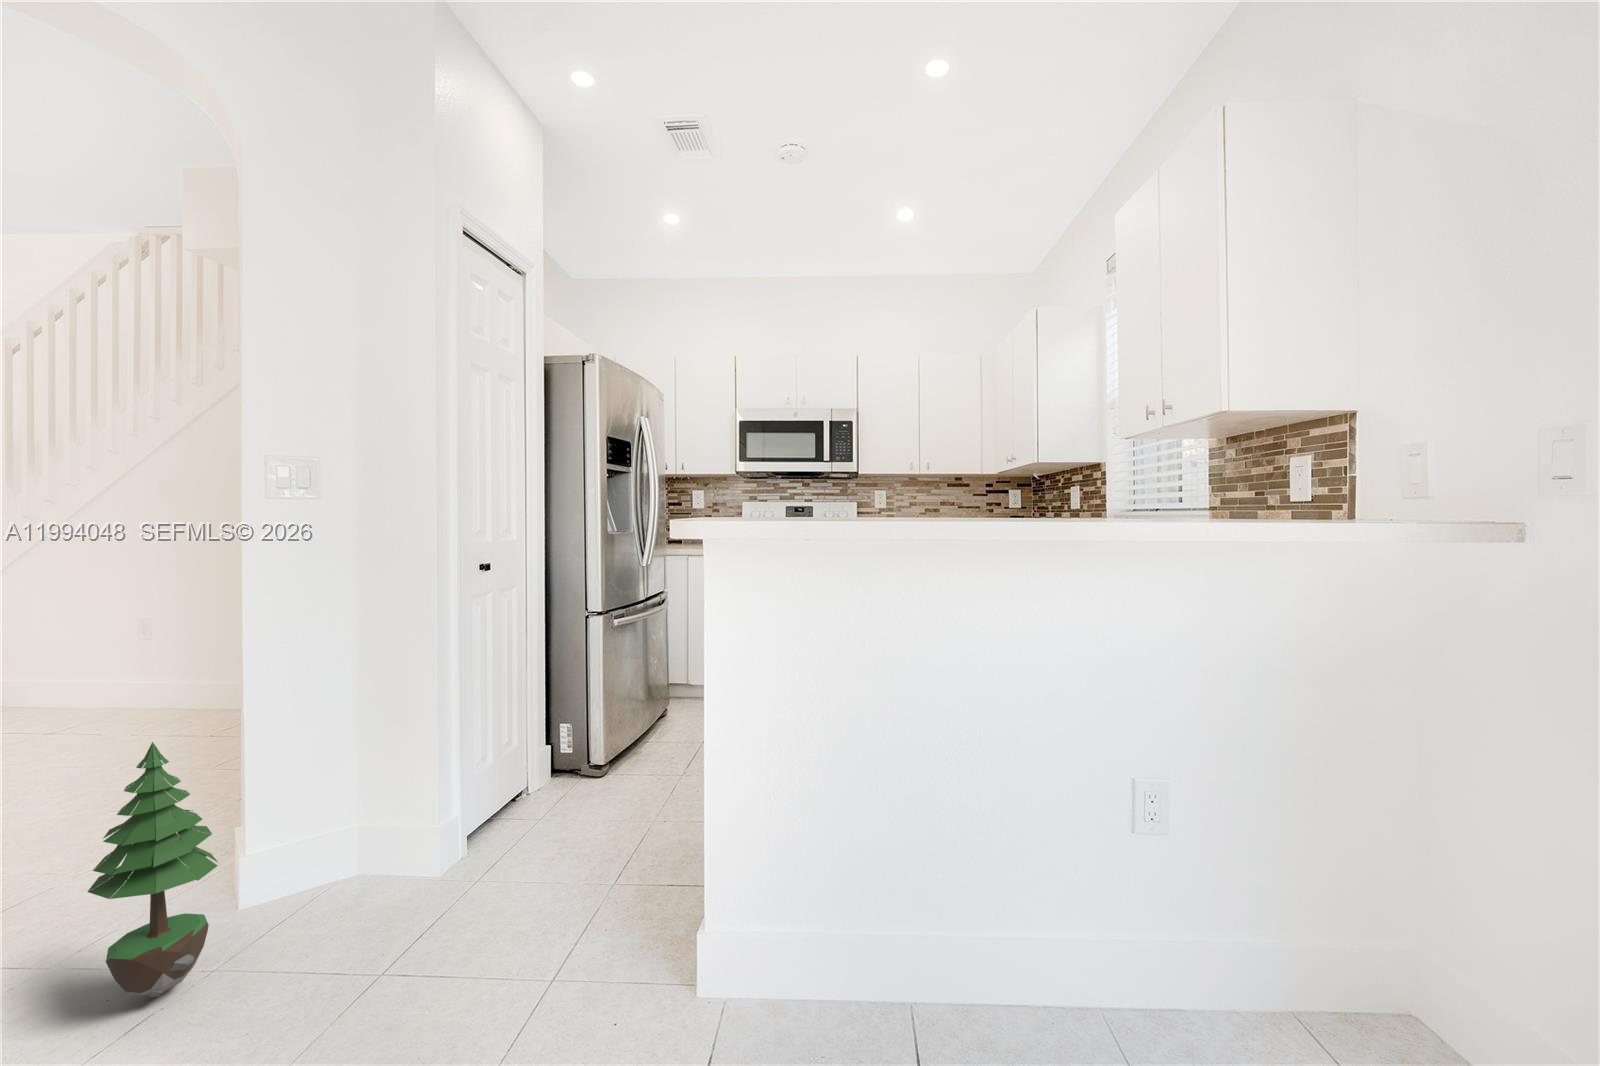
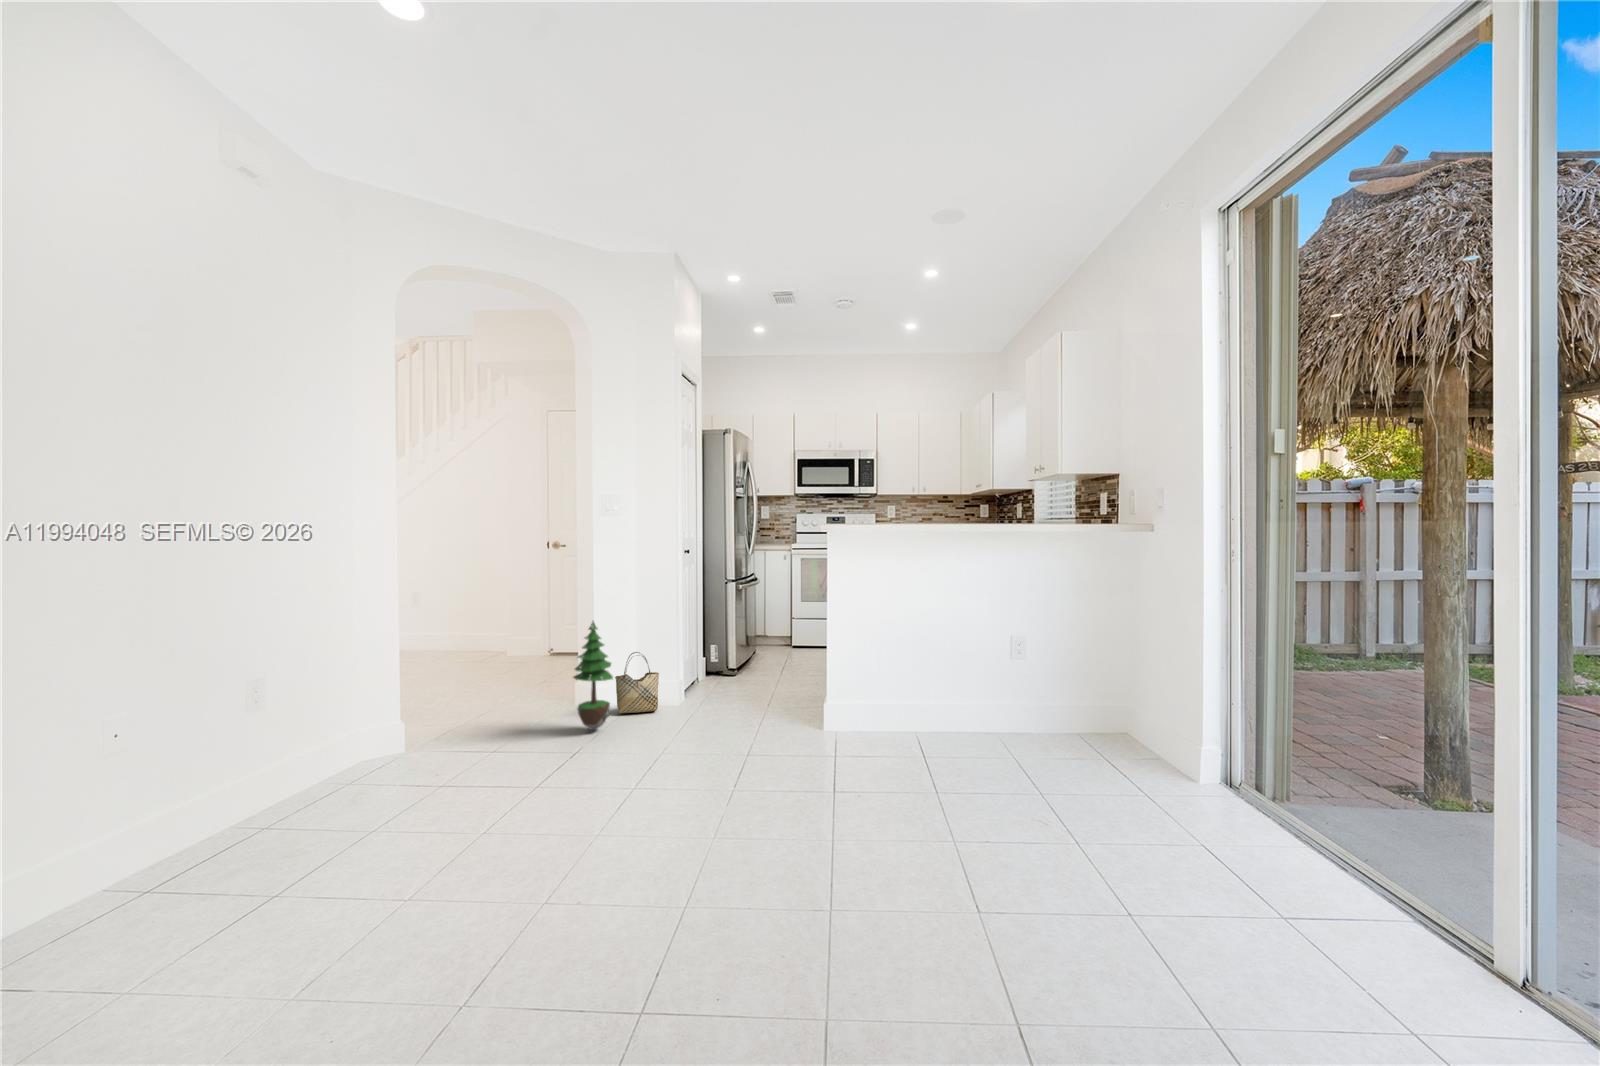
woven basket: none [279,776,386,915] -> present [615,652,659,713]

